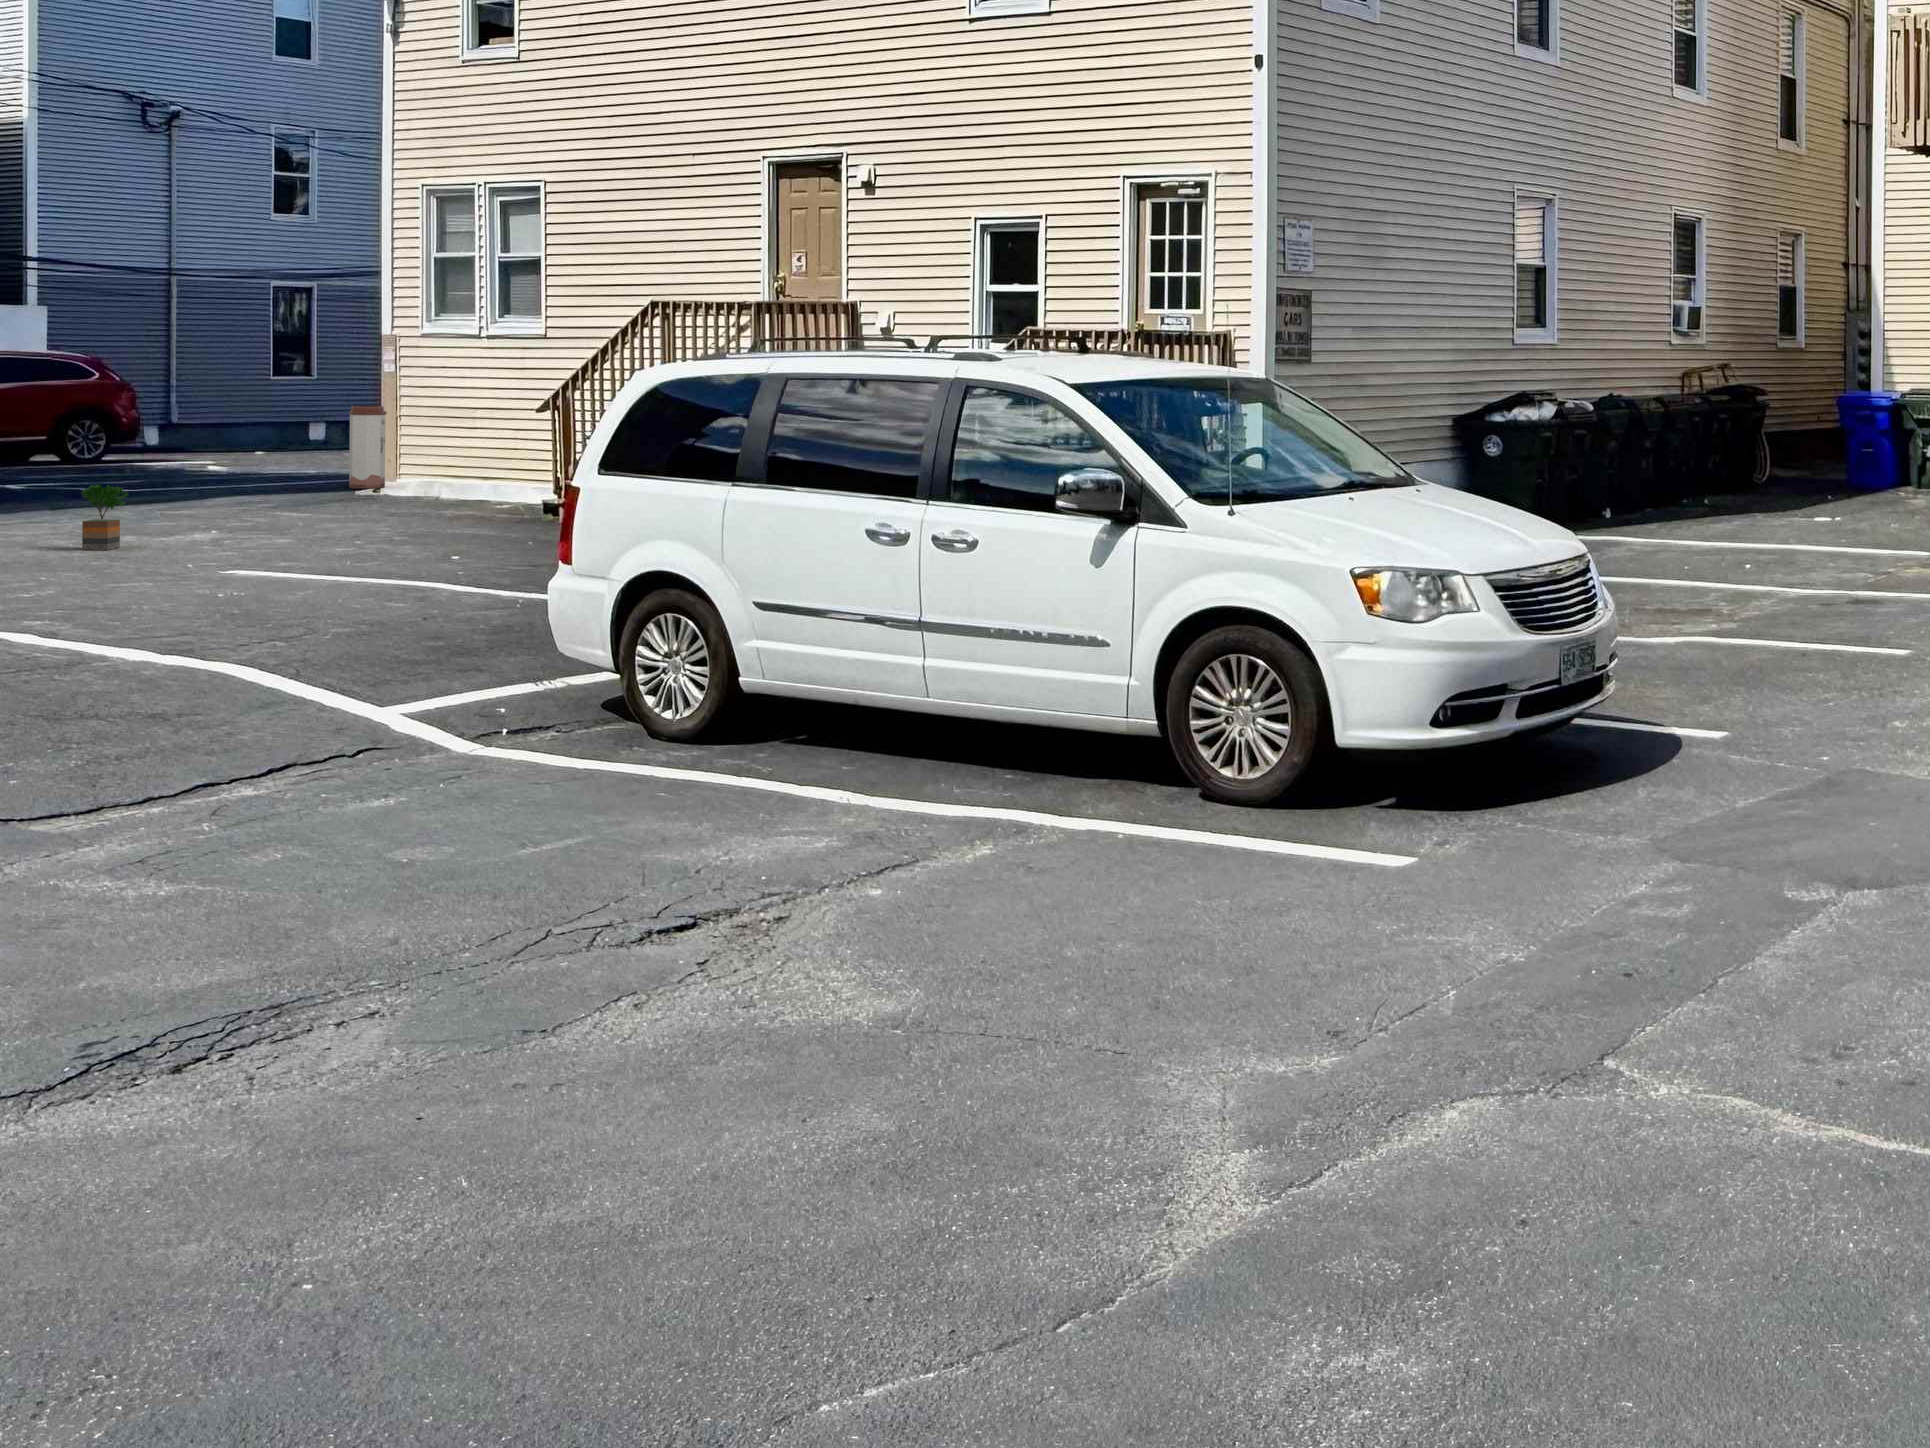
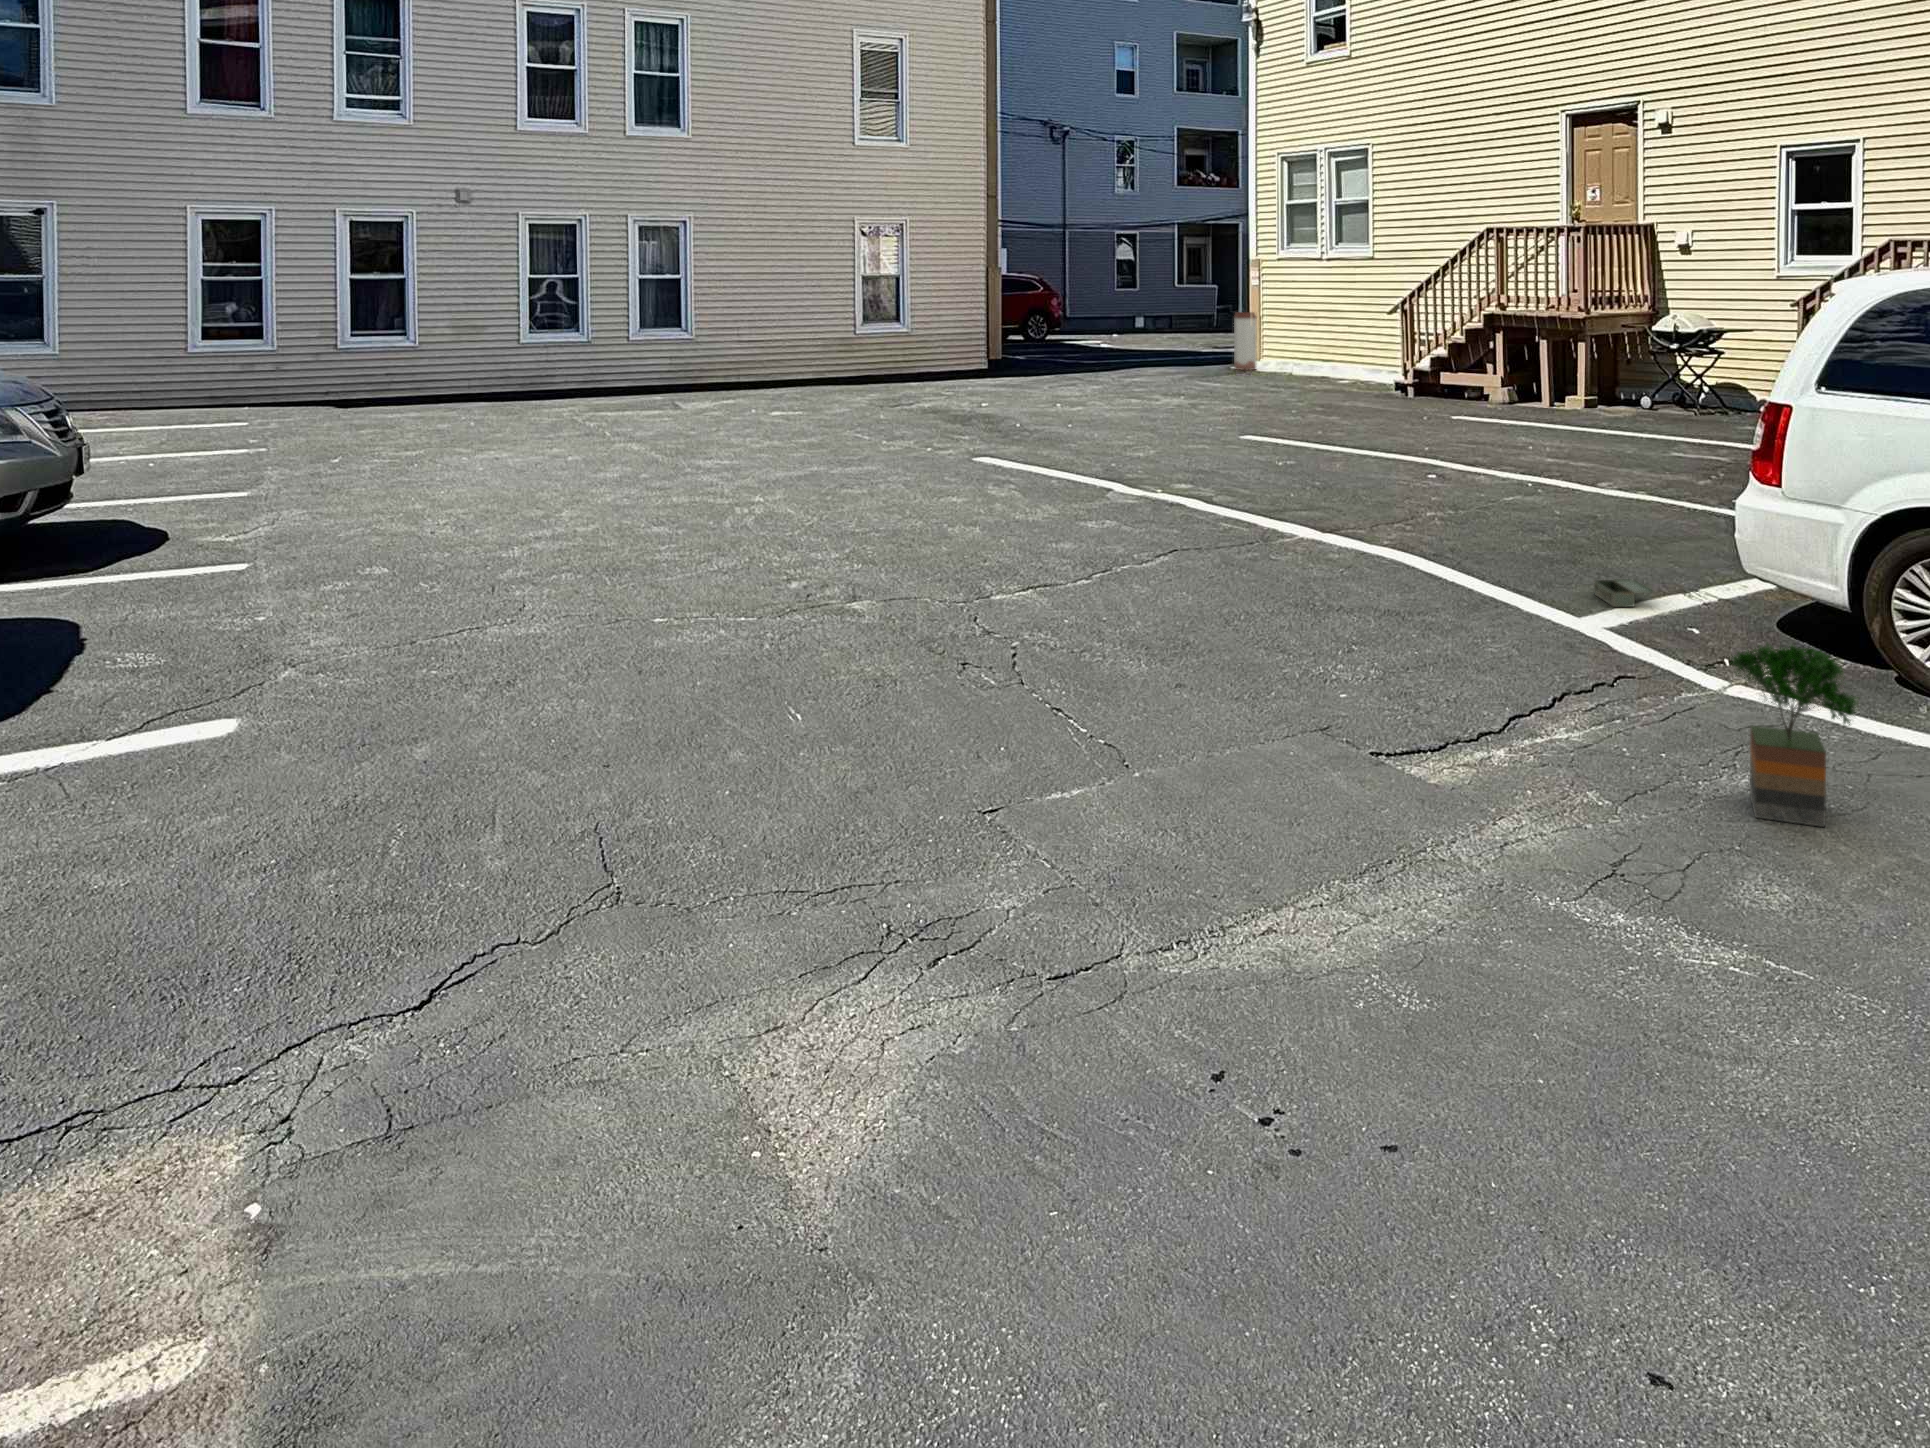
potted tree: present [82,485,128,550] -> present [1732,645,1858,827]
toolbox: none [366,681,417,707] -> present [1594,579,1653,607]

